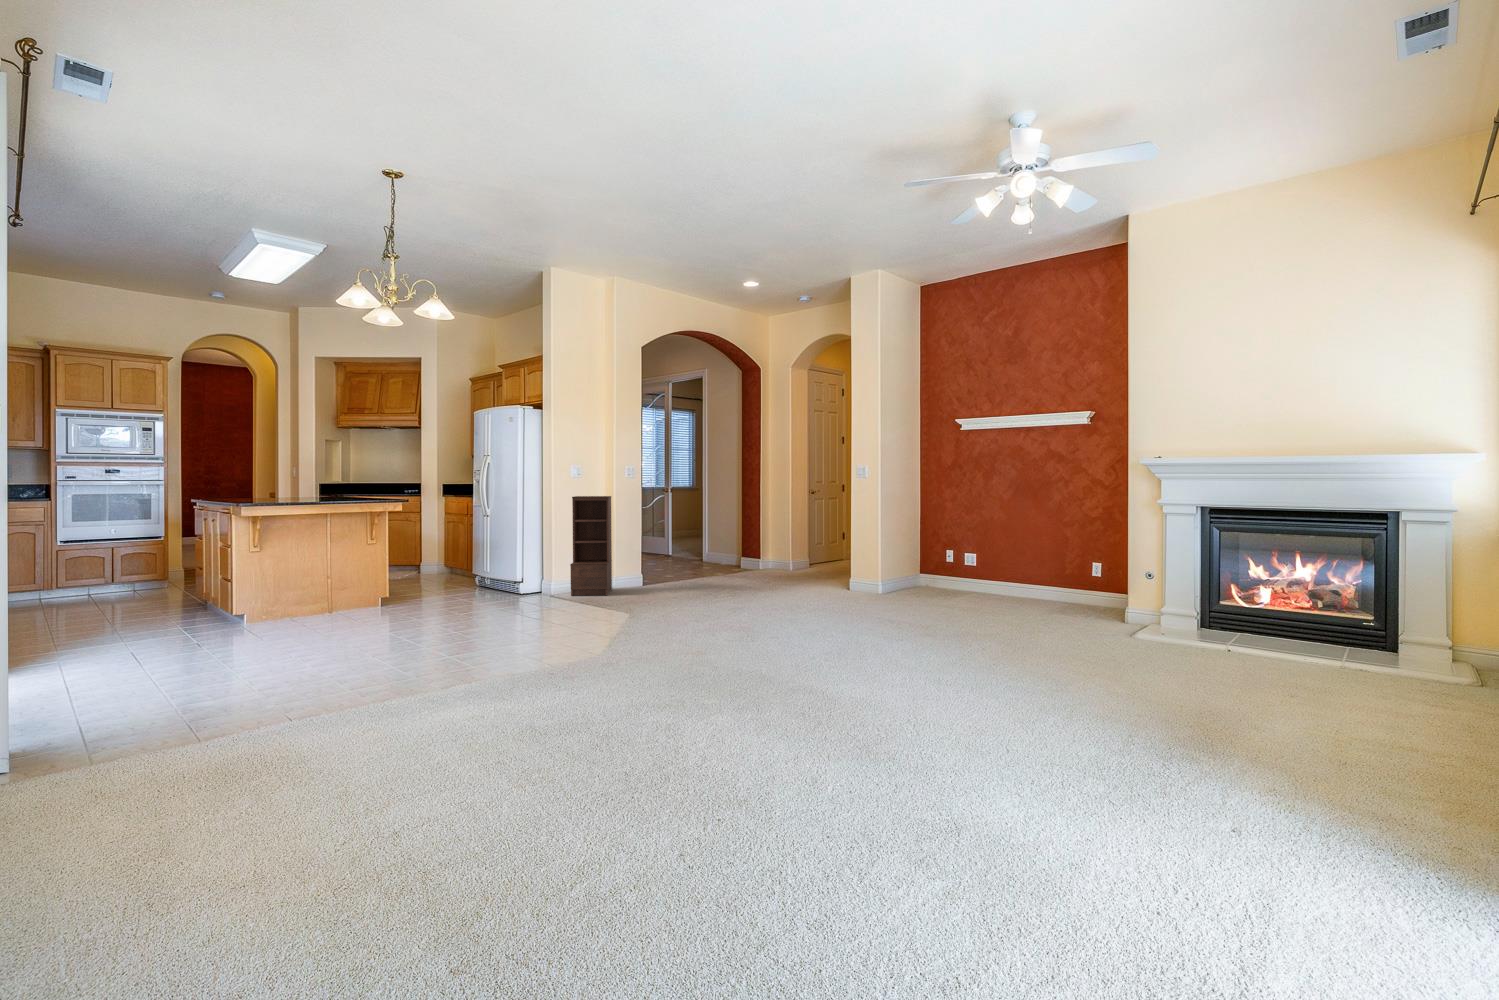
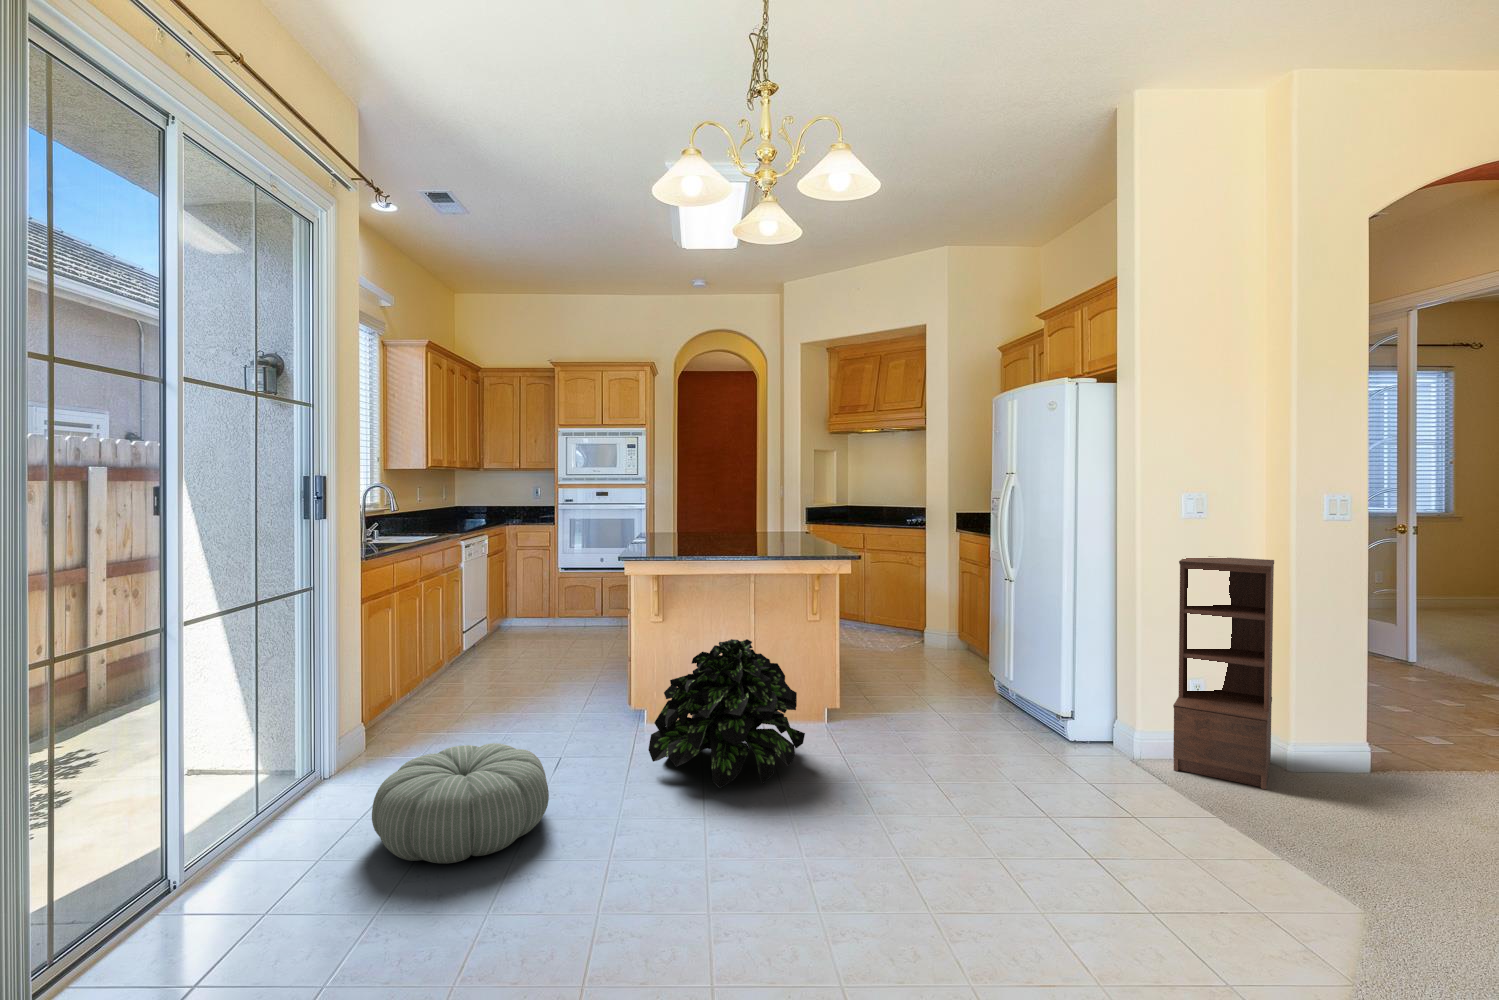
potted plant: none [277,546,380,625] -> present [648,639,805,788]
pouf: none [111,608,237,664] -> present [372,743,549,863]

